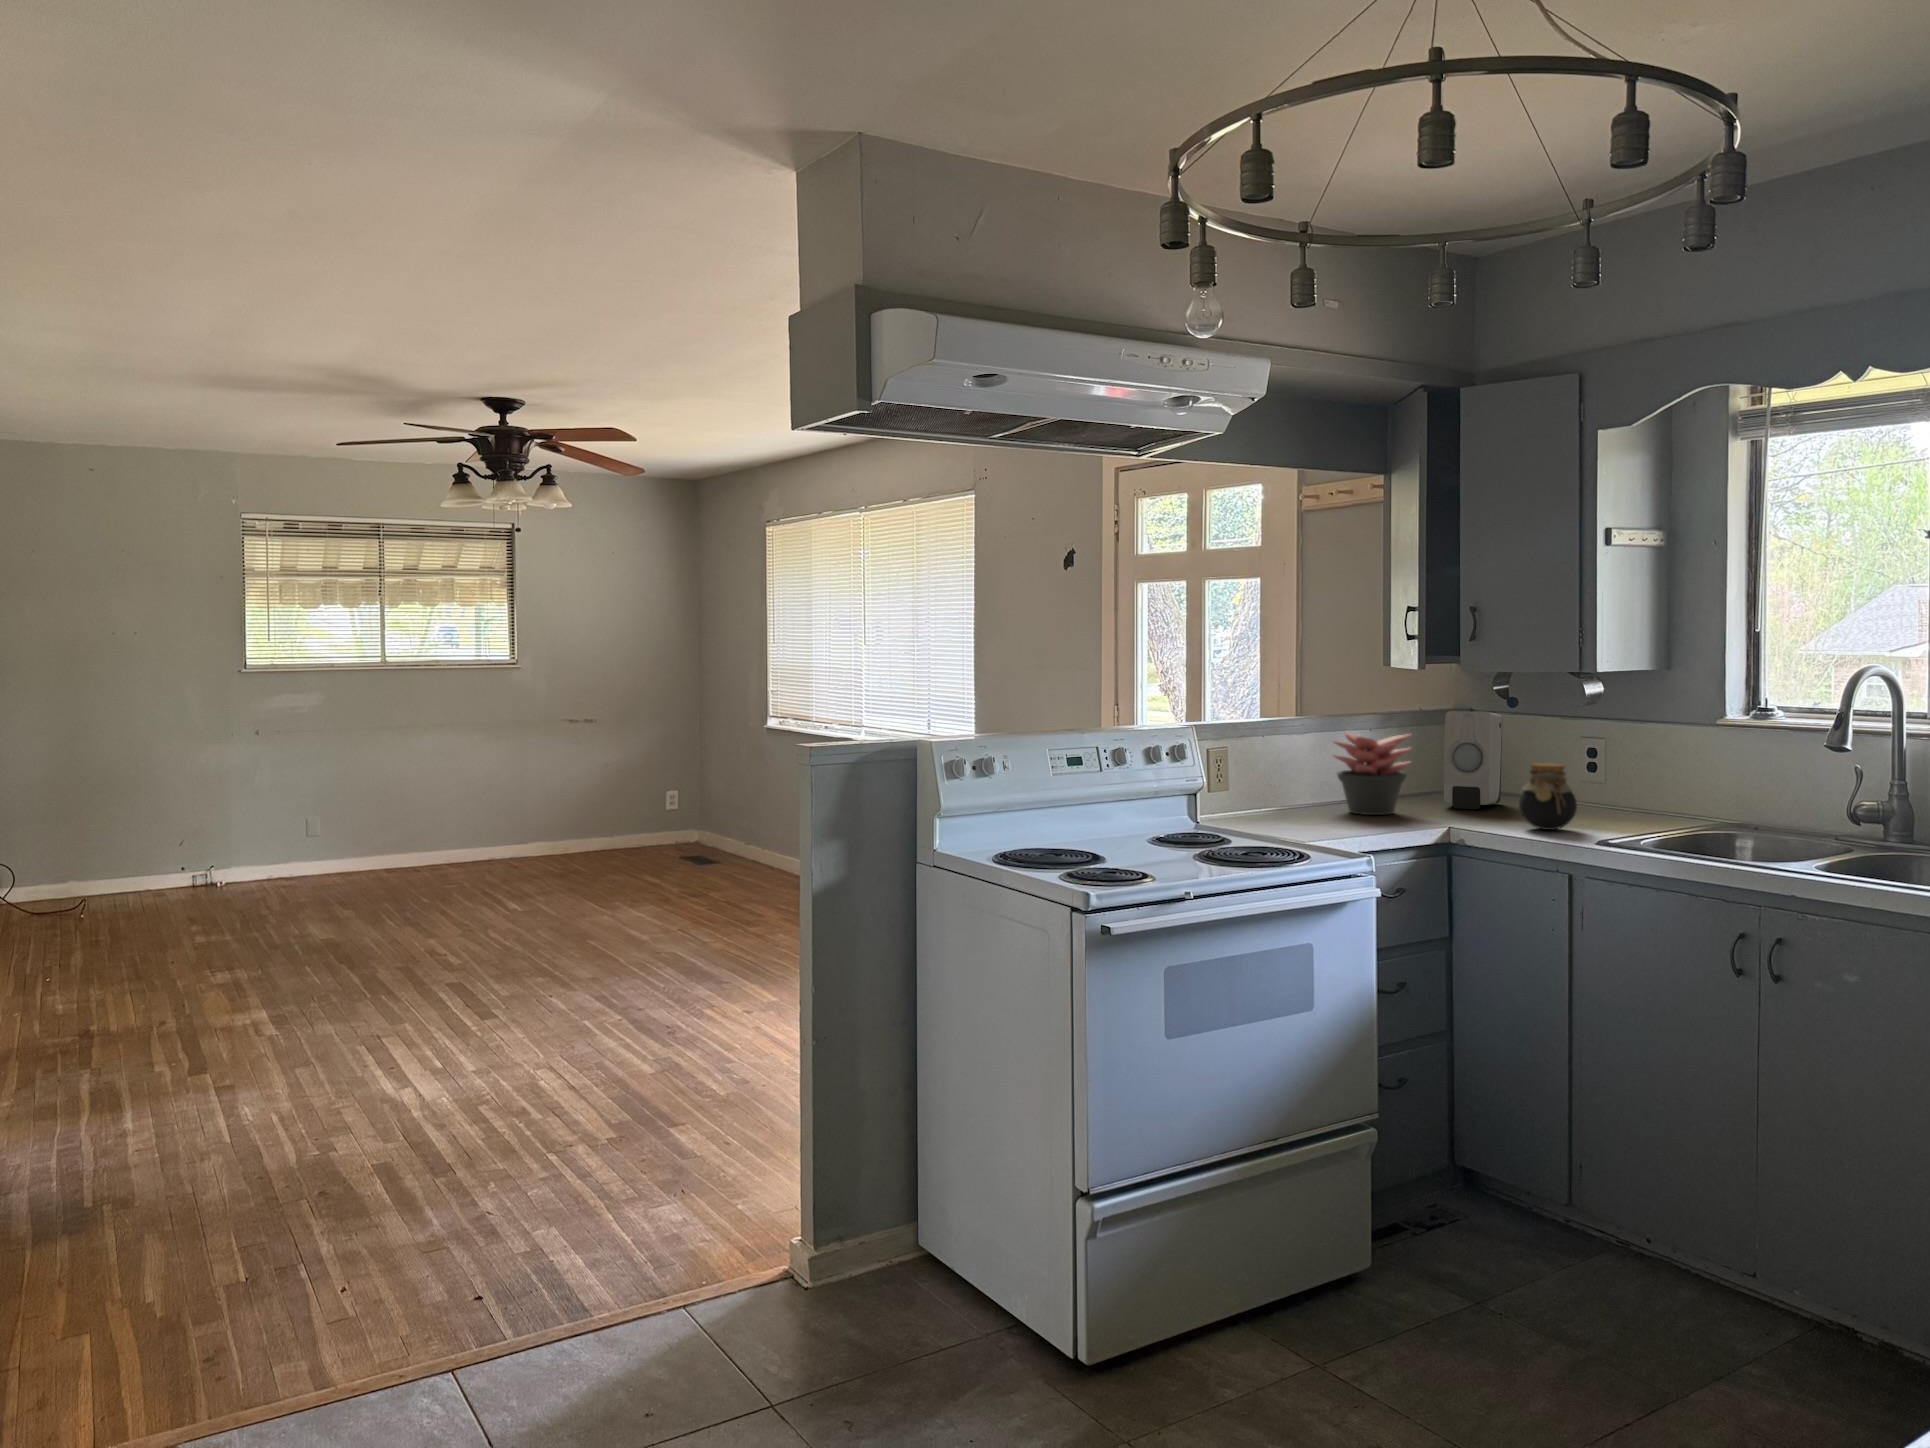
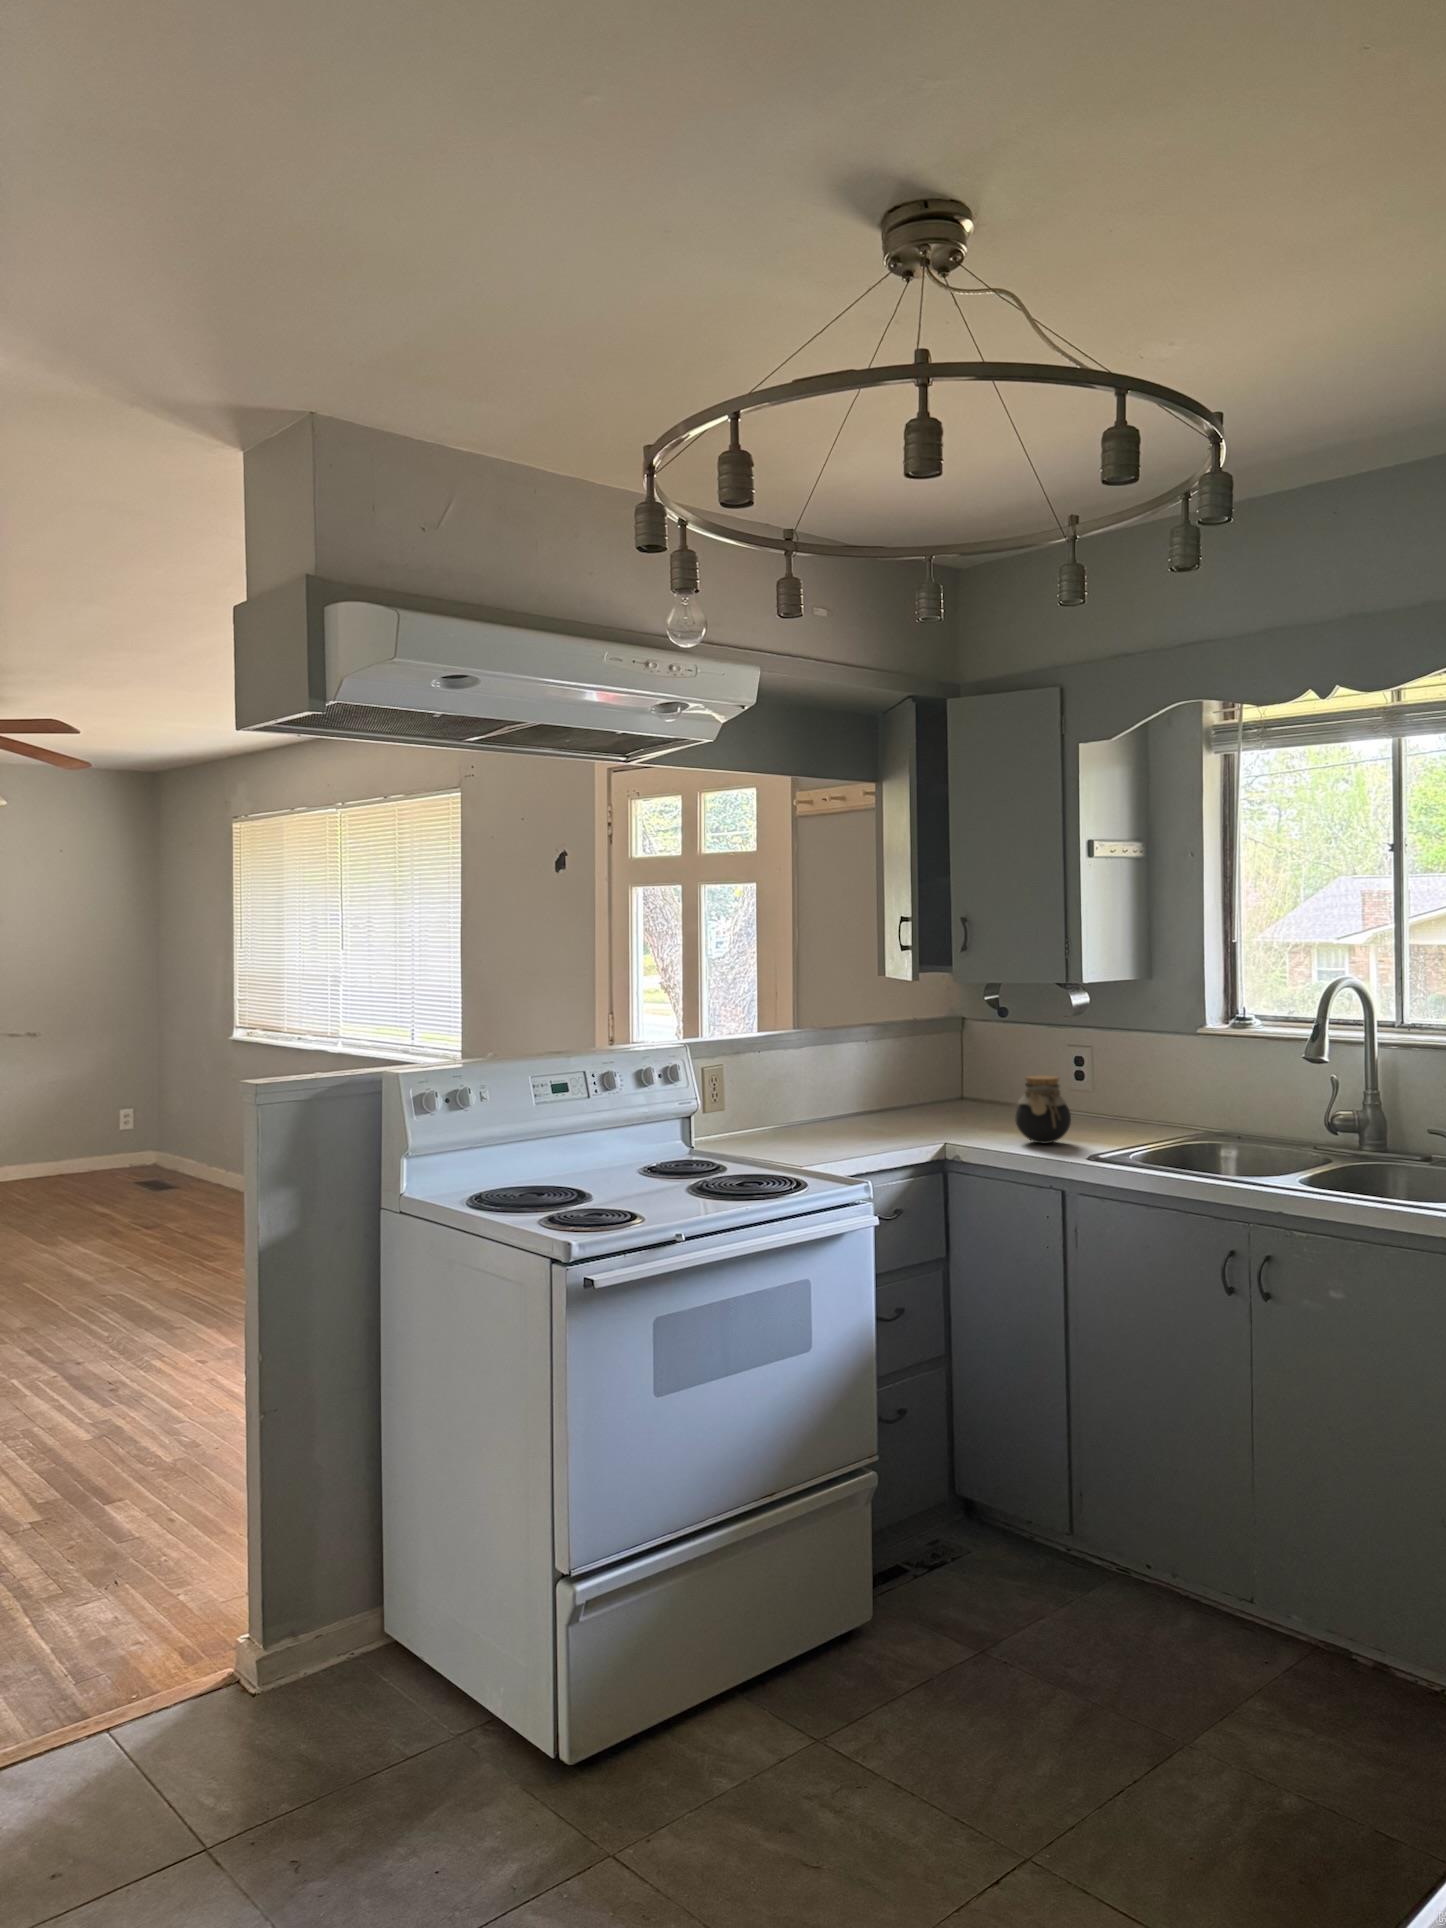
soap dispenser: present [1443,711,1502,809] -> none [941,1022,997,1121]
succulent plant: present [1333,732,1411,815] -> none [829,1045,910,1131]

